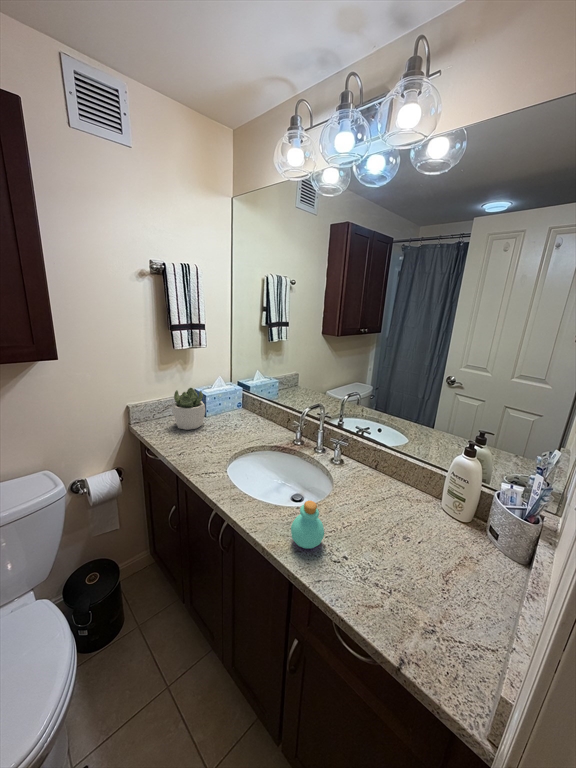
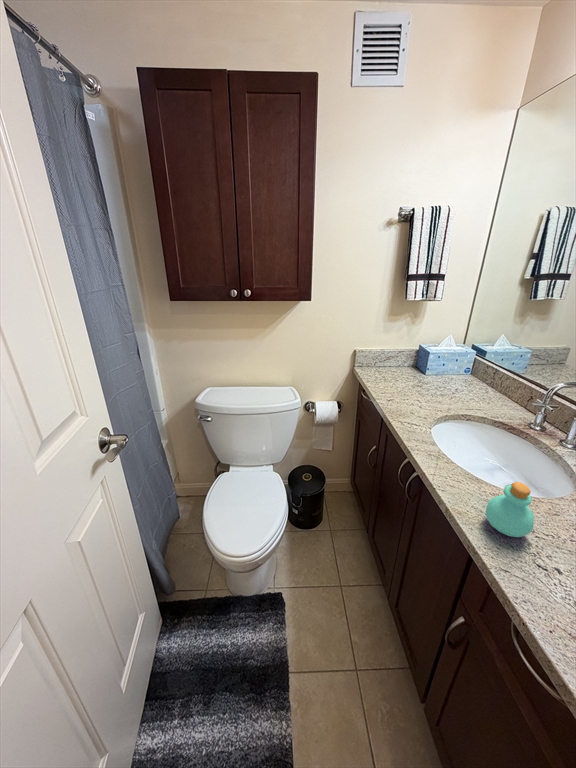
succulent plant: present [172,388,205,430] -> none [393,342,427,383]

